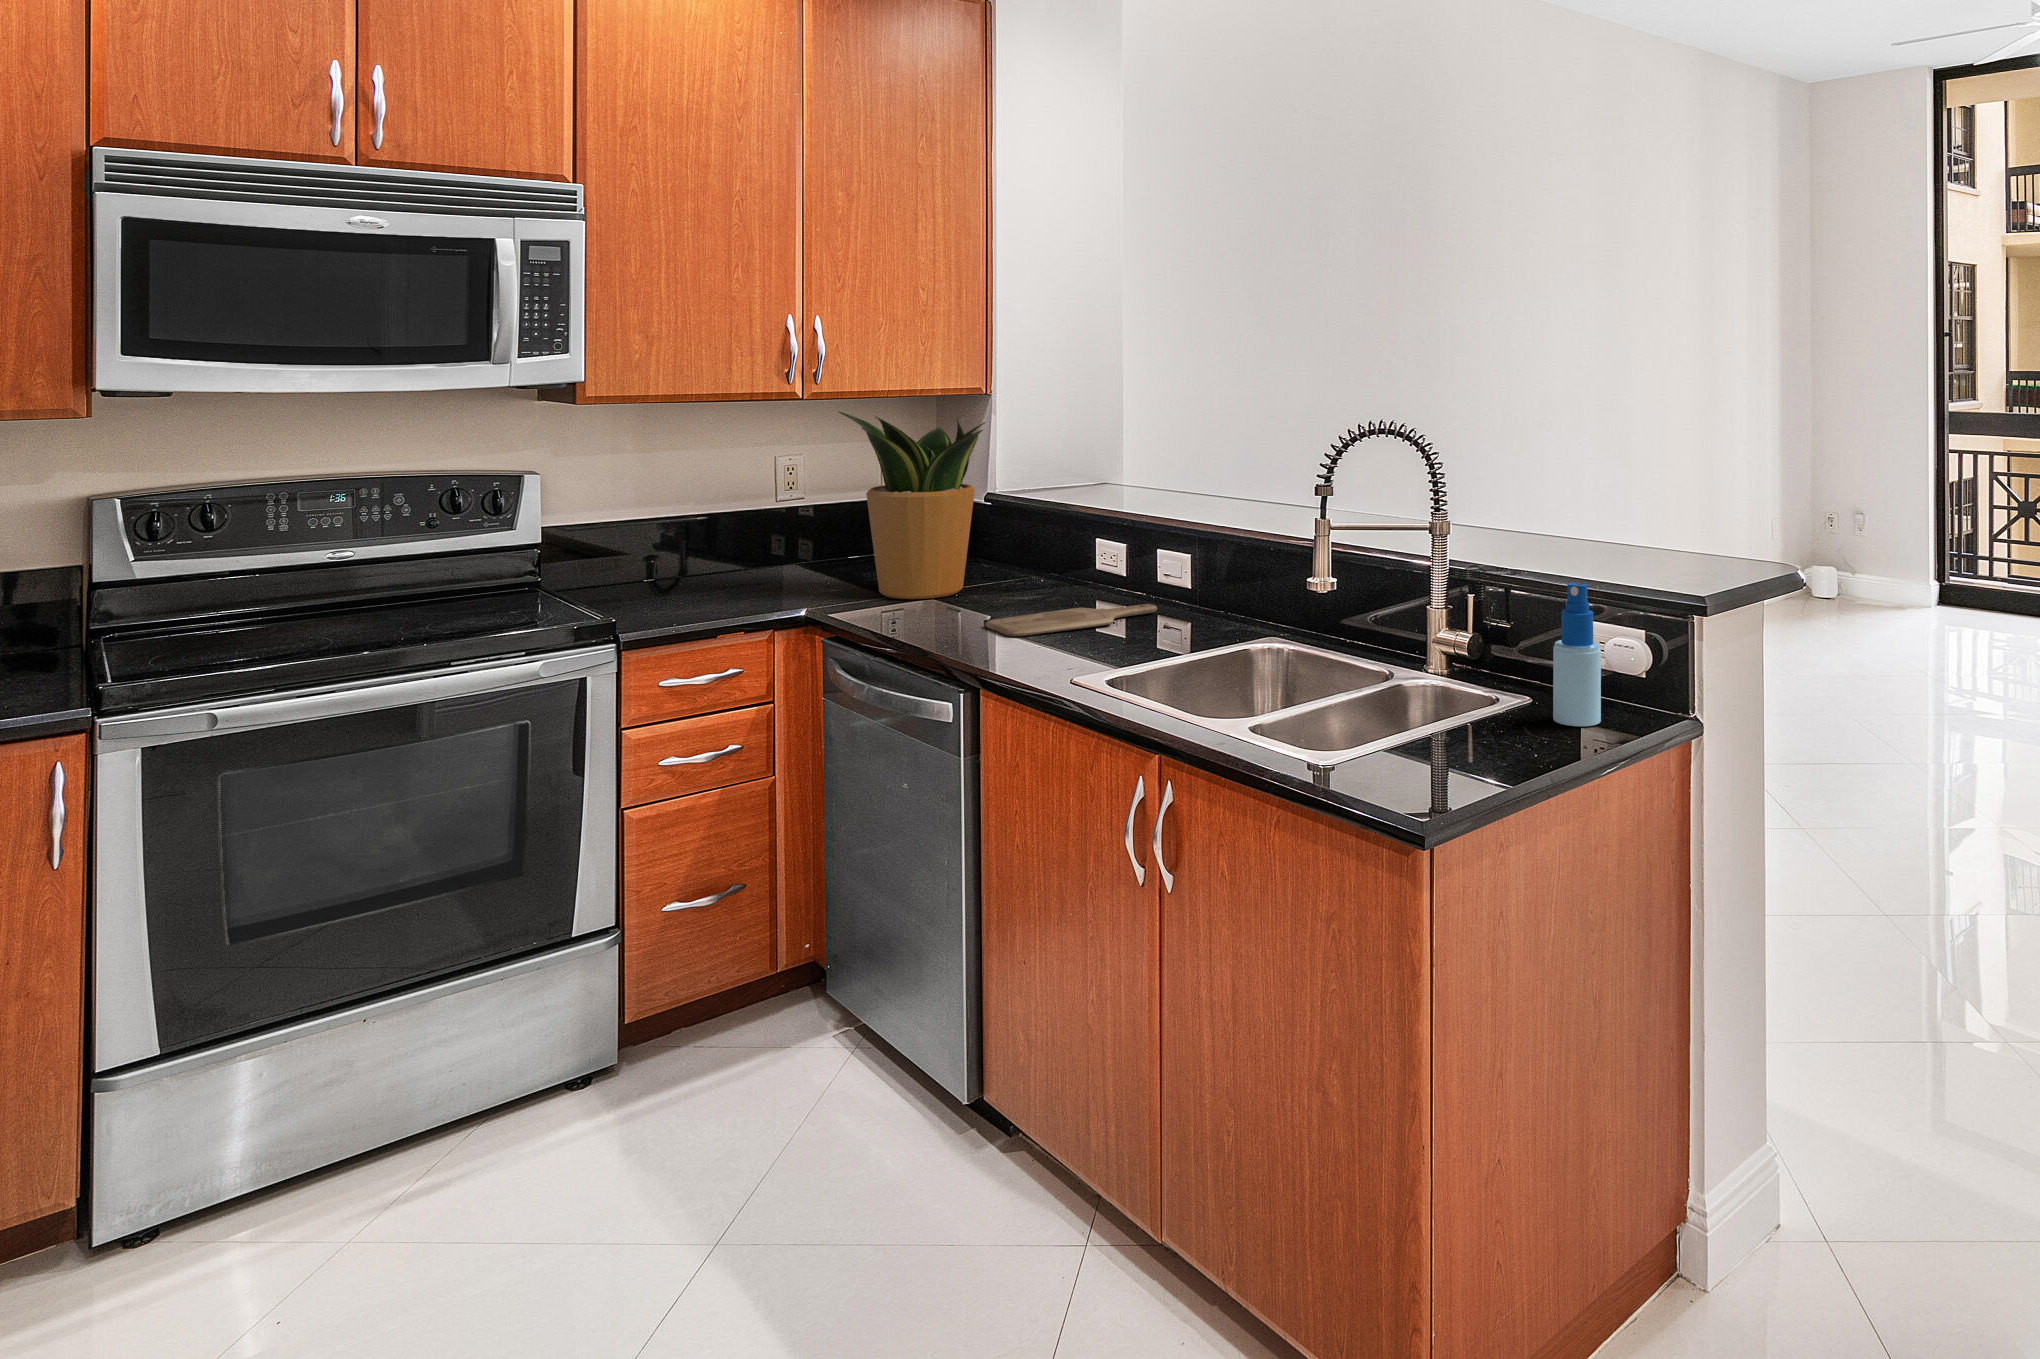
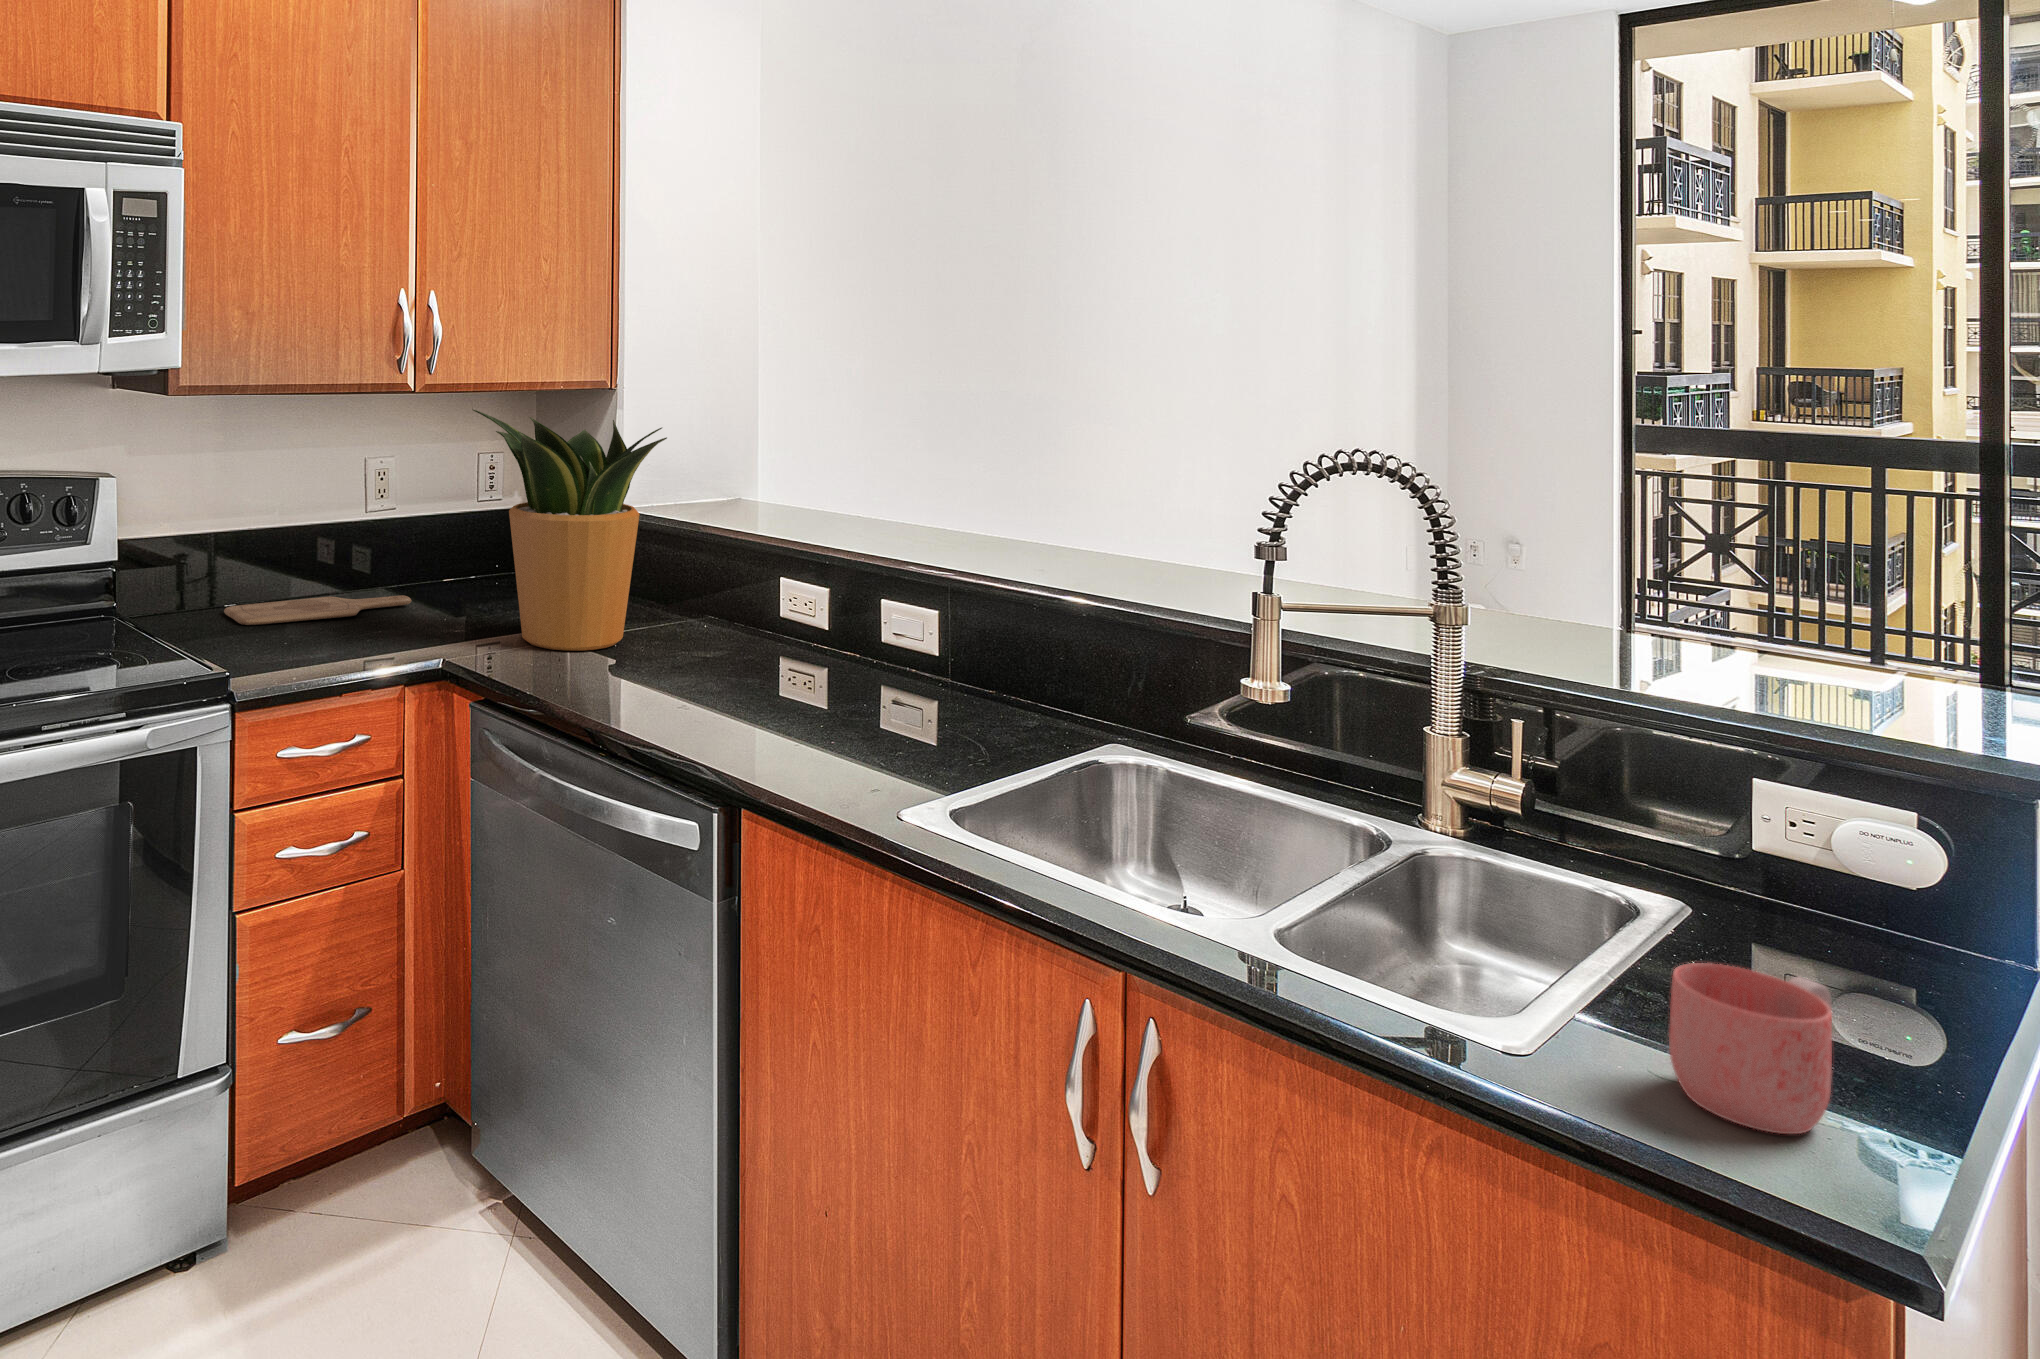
spray bottle: present [1553,583,1601,726] -> none [1783,729,1892,975]
cutting board: present [985,604,1157,637] -> present [224,595,411,625]
mug: none [1382,706,1471,788] -> present [1669,963,1832,1134]

